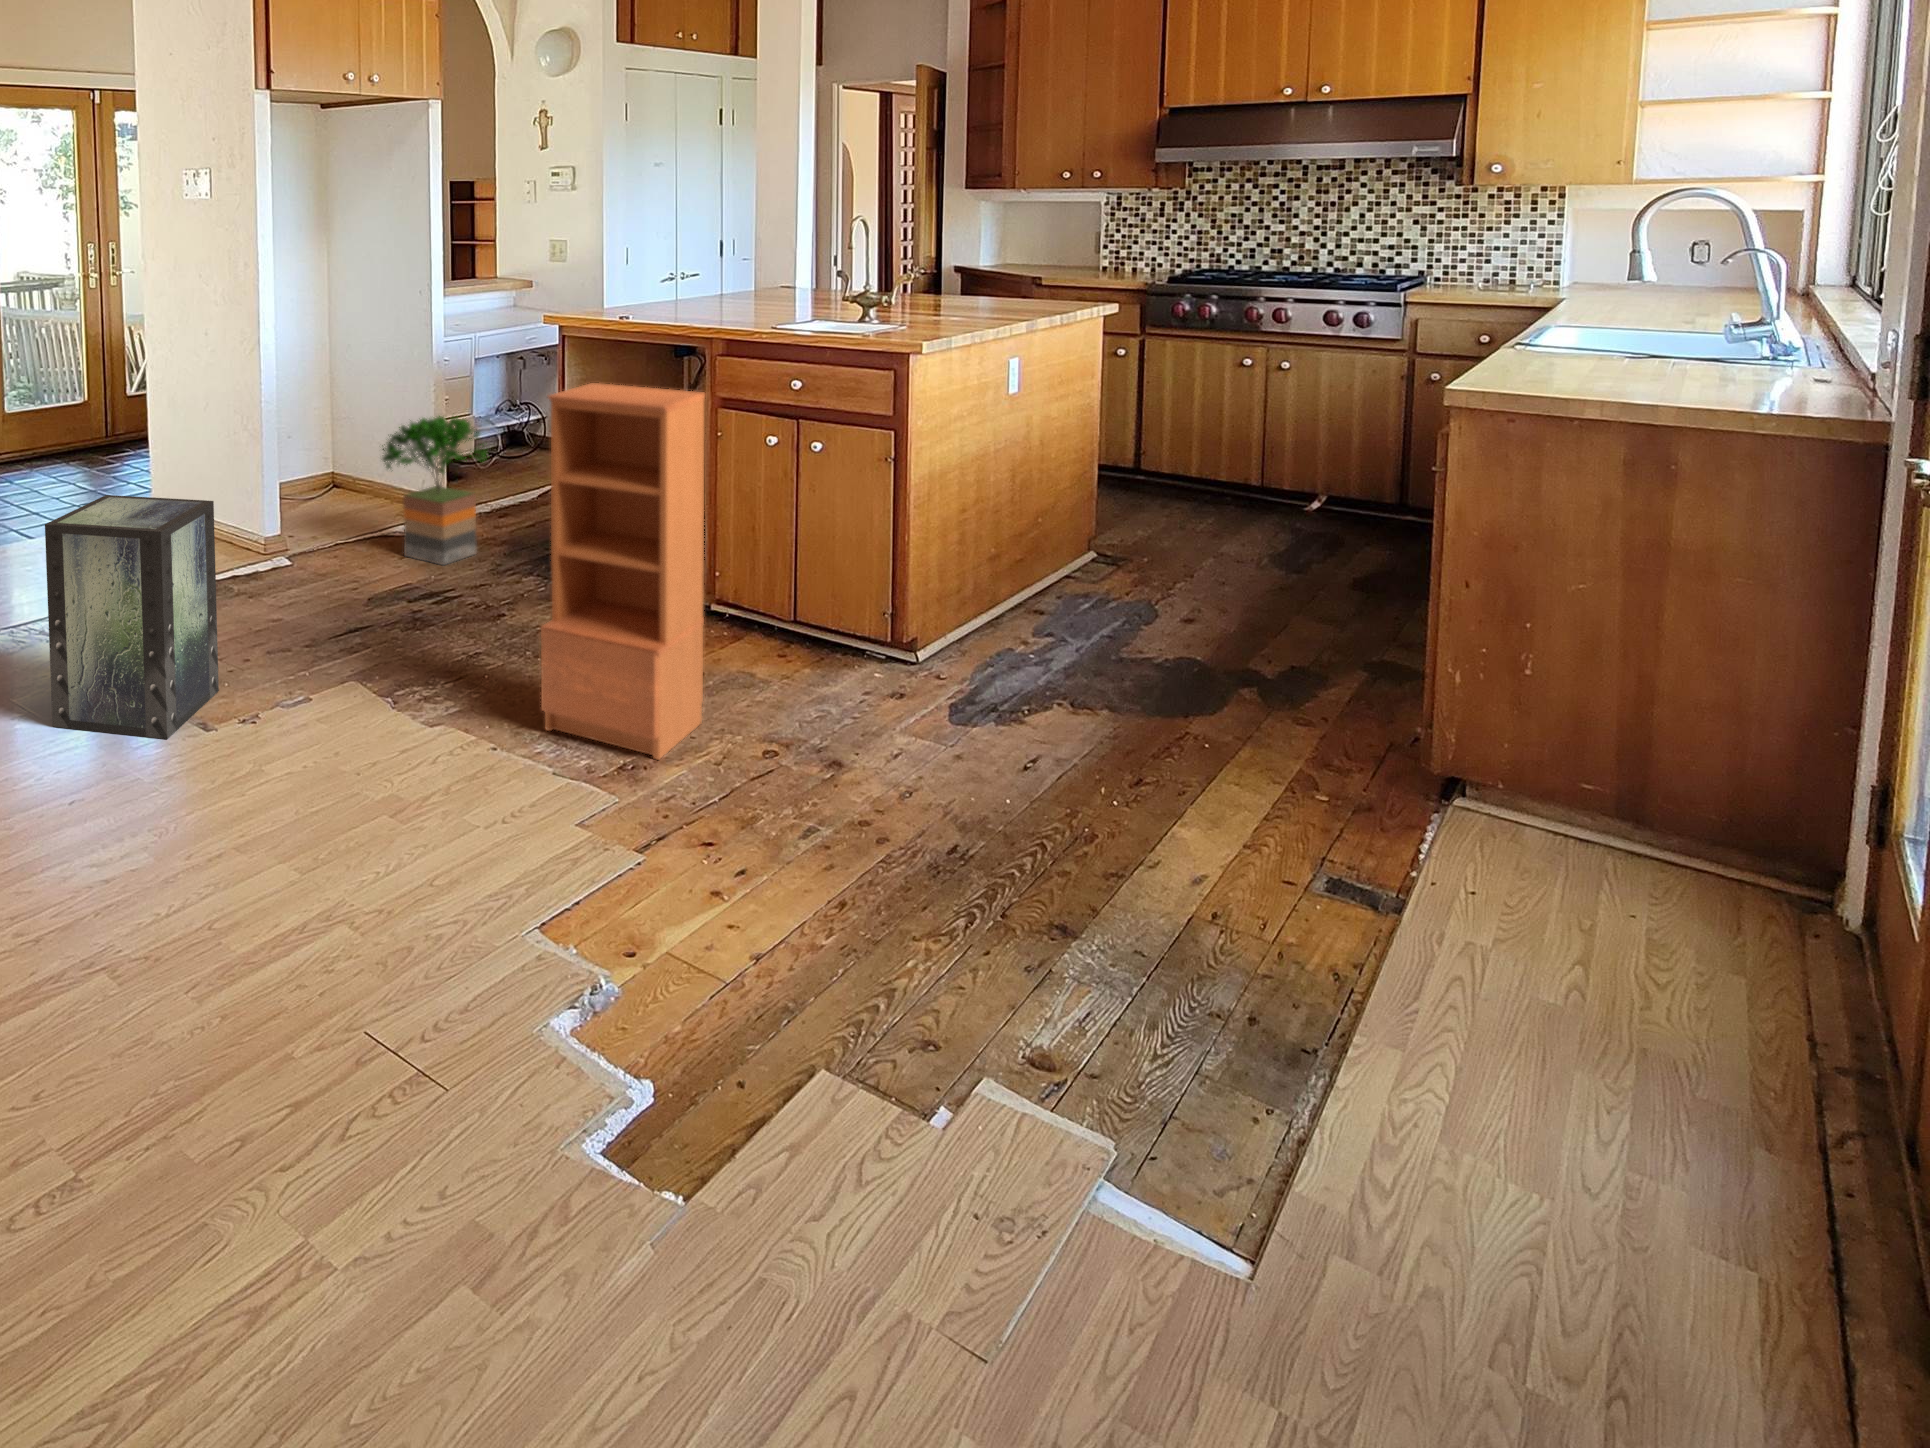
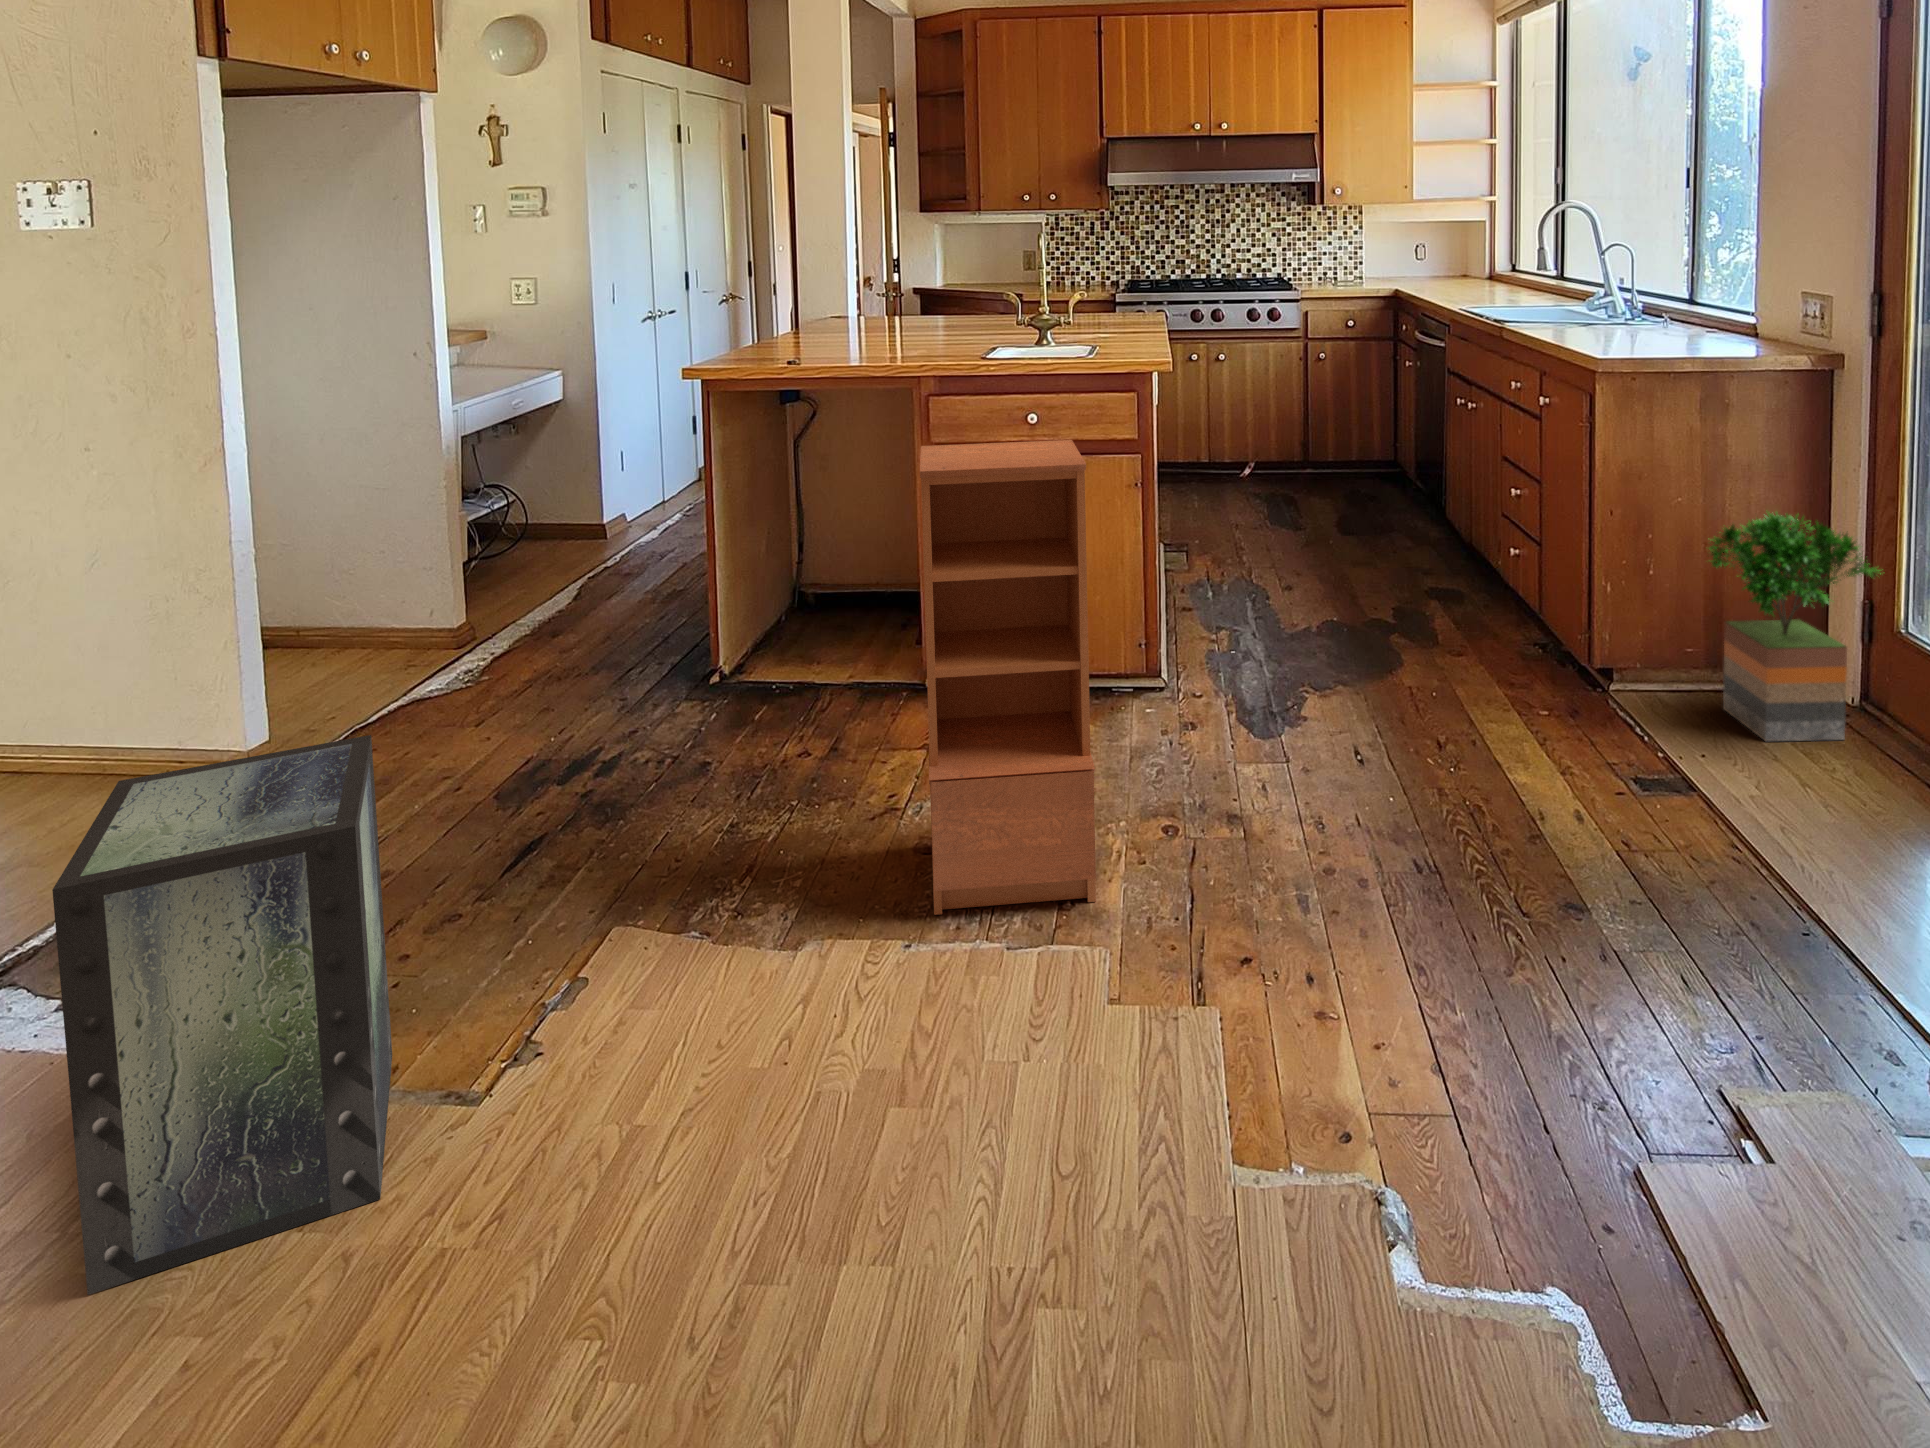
potted tree: present [382,416,489,565] -> present [1709,512,1881,741]

